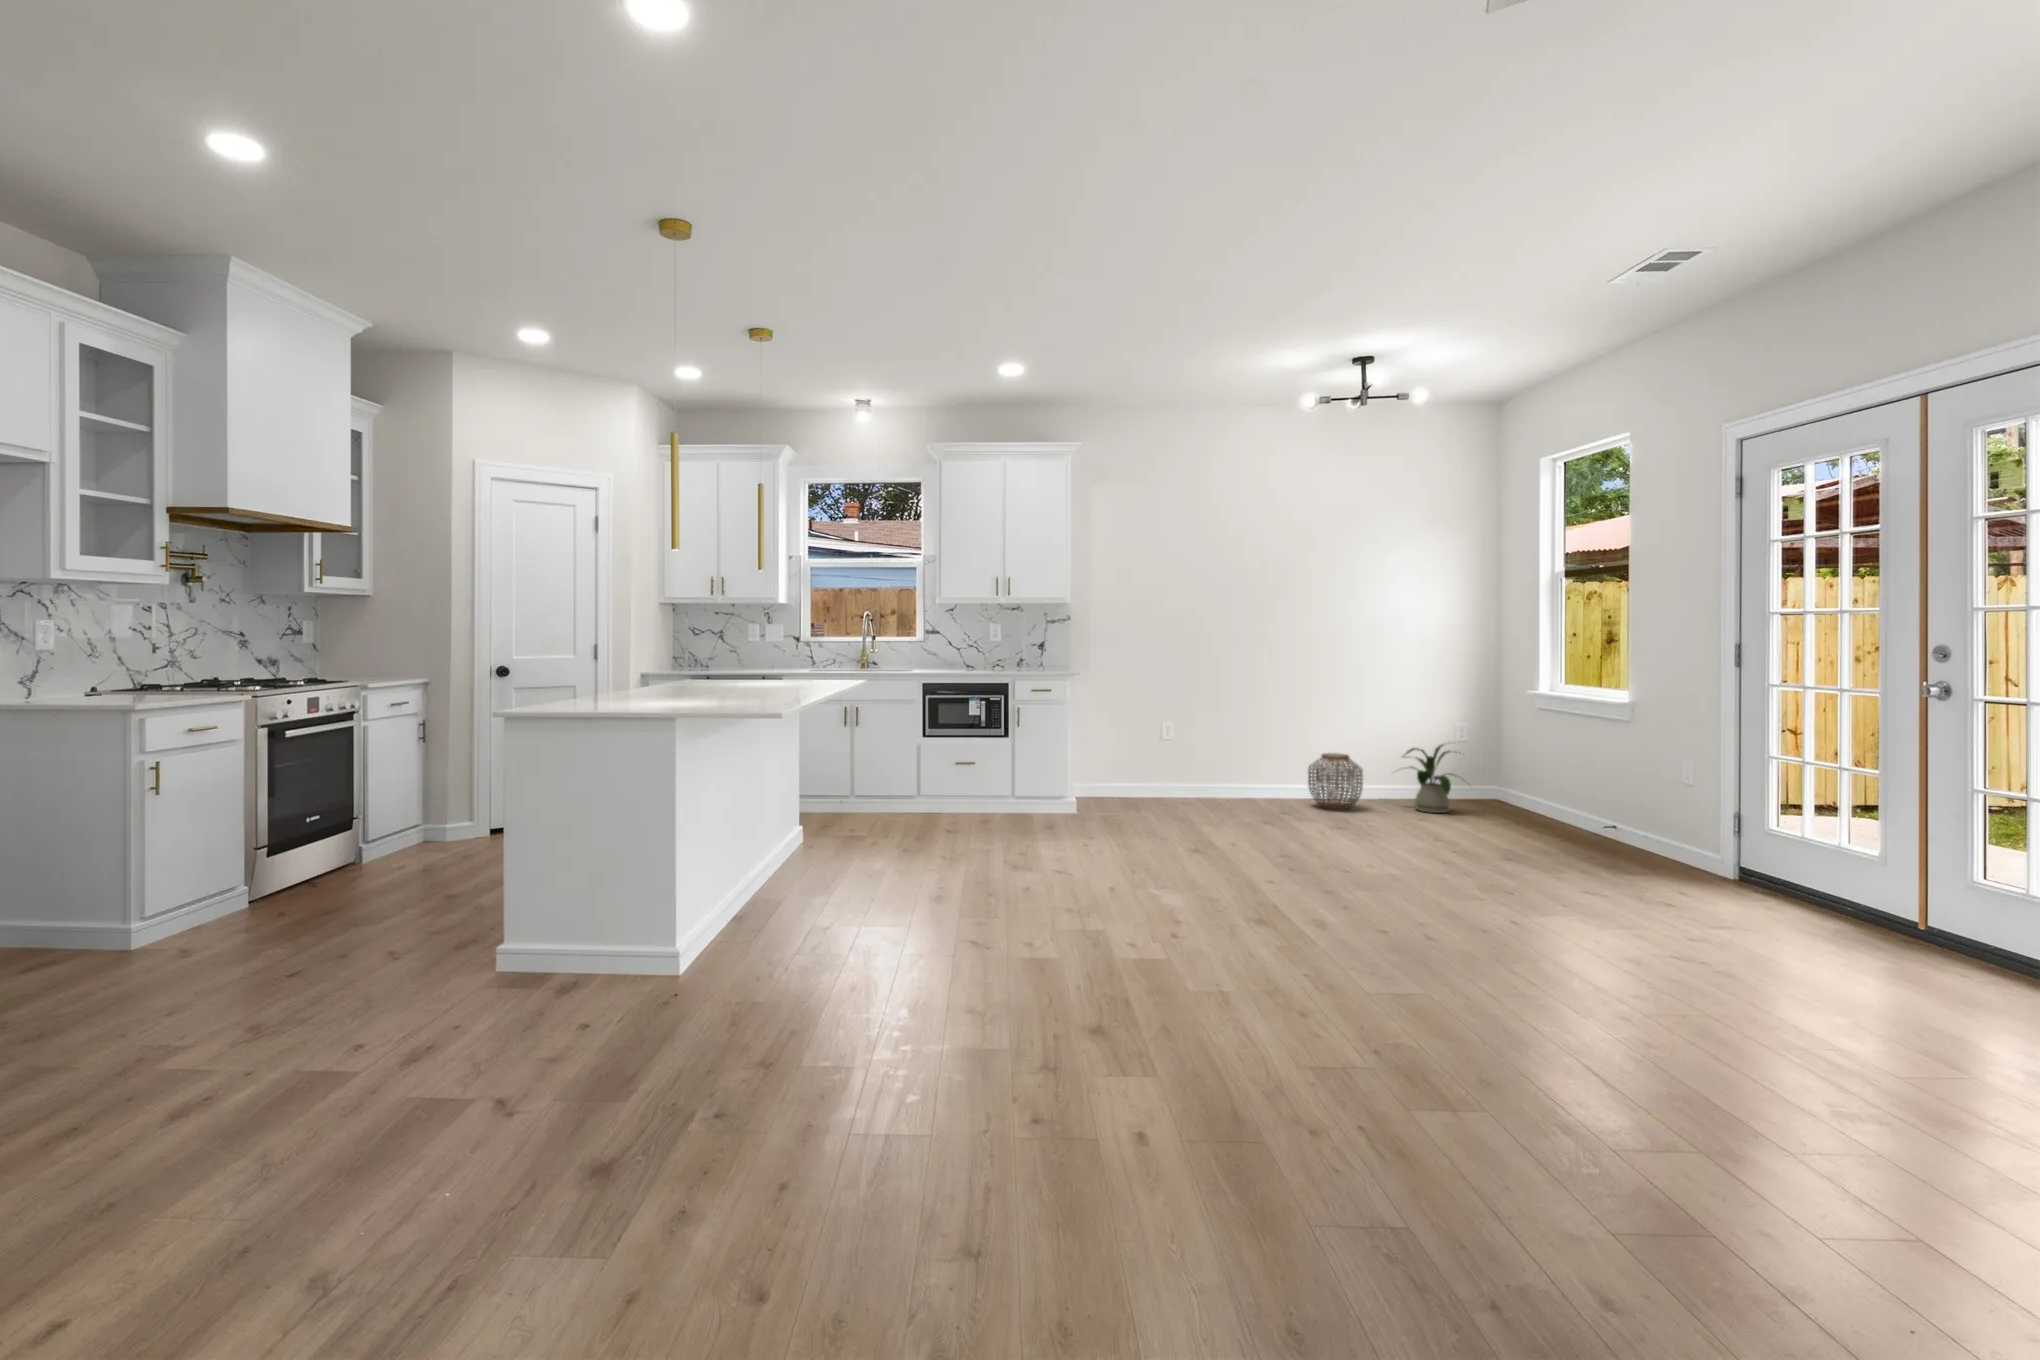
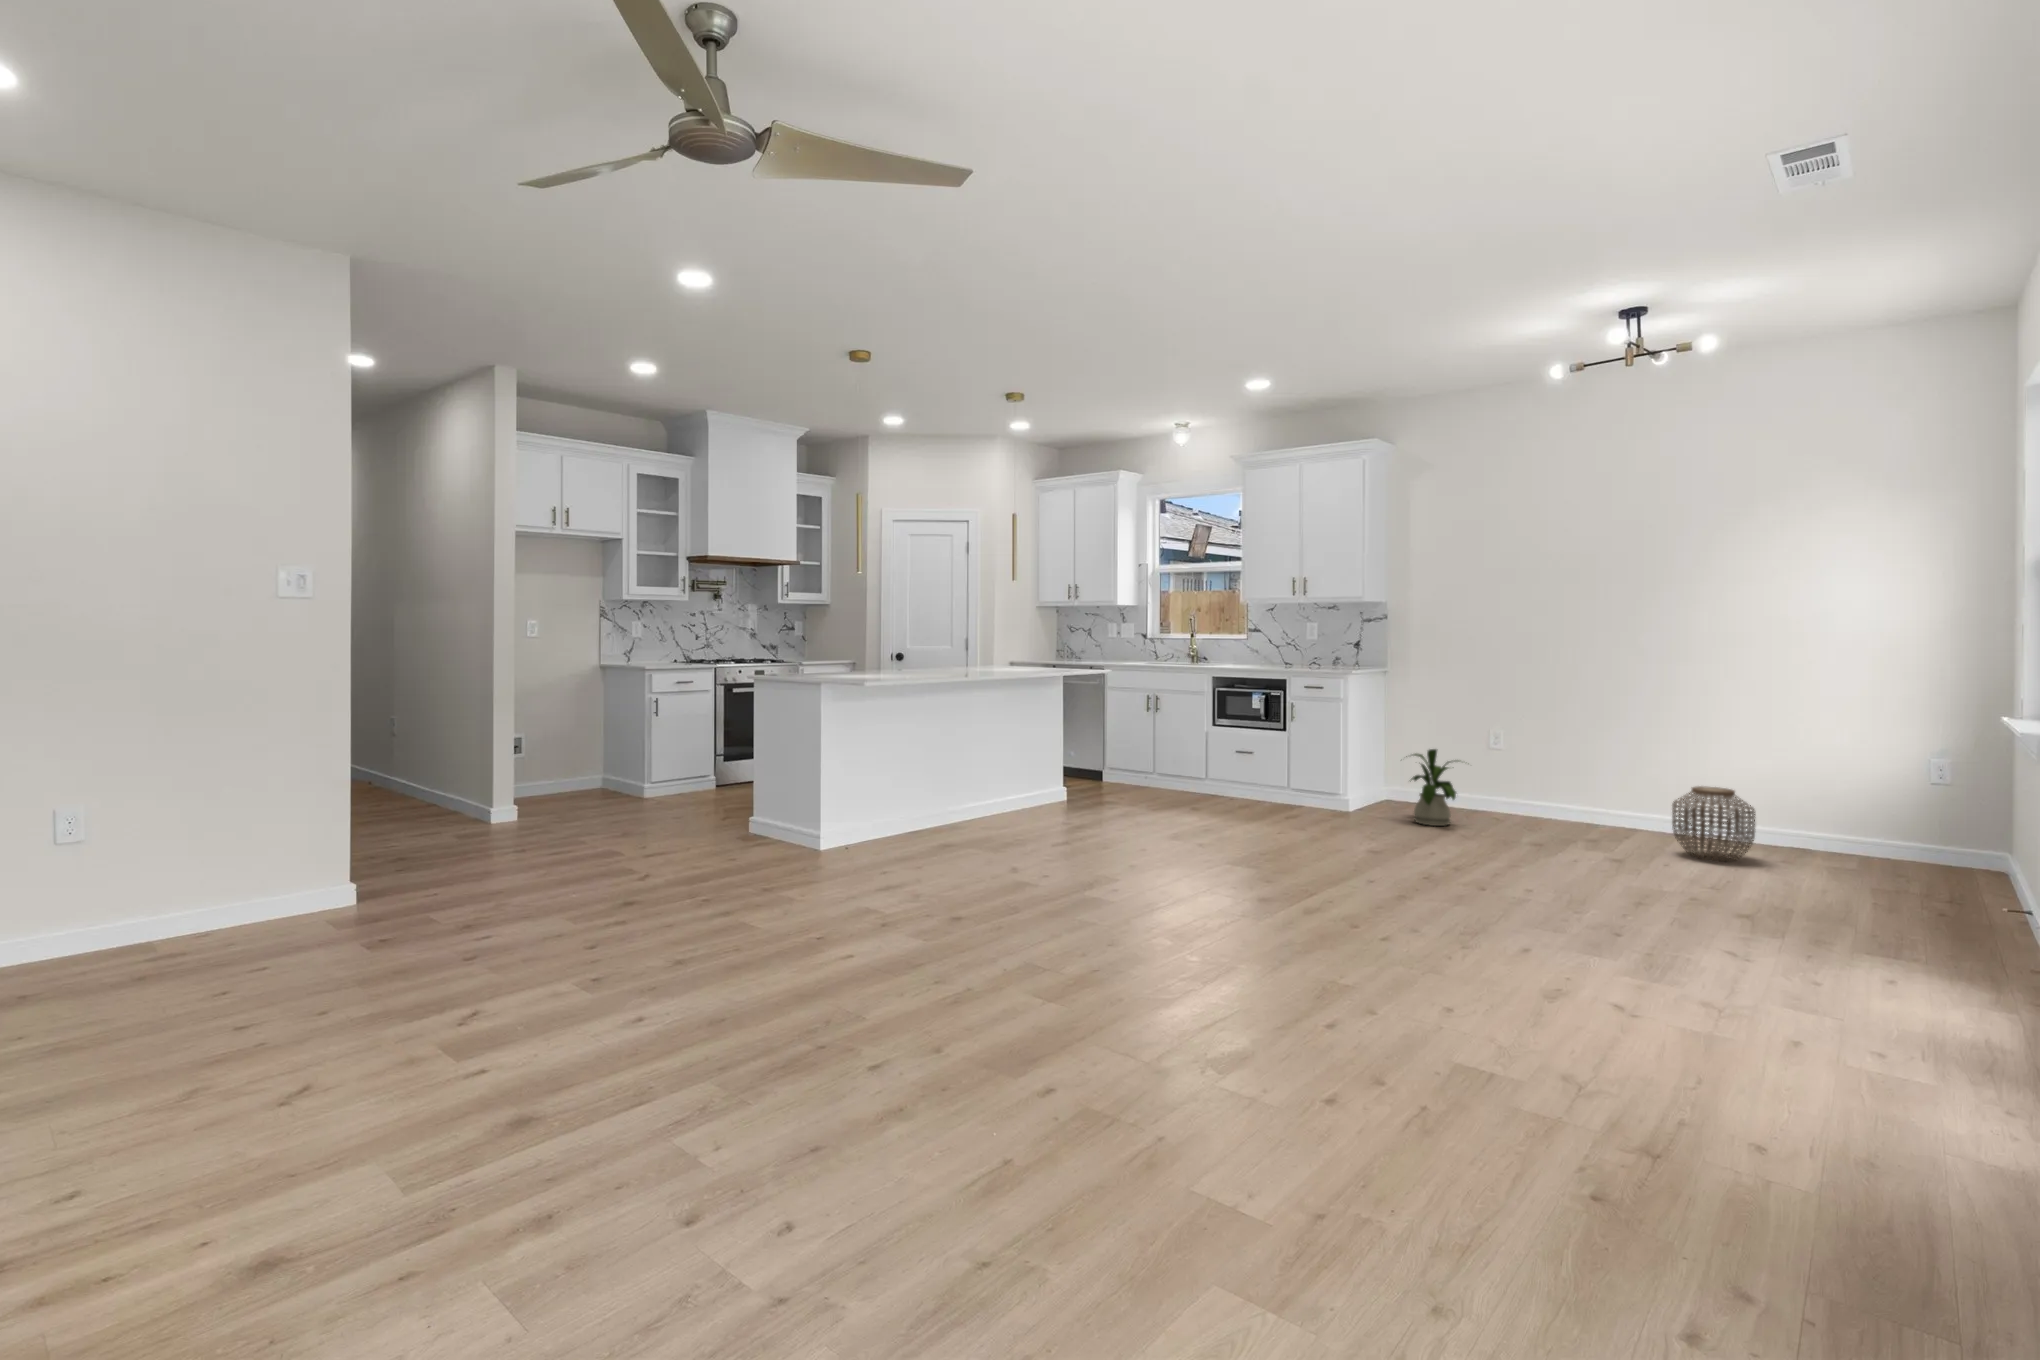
house plant: present [1402,744,1451,813] -> present [1406,749,1456,826]

